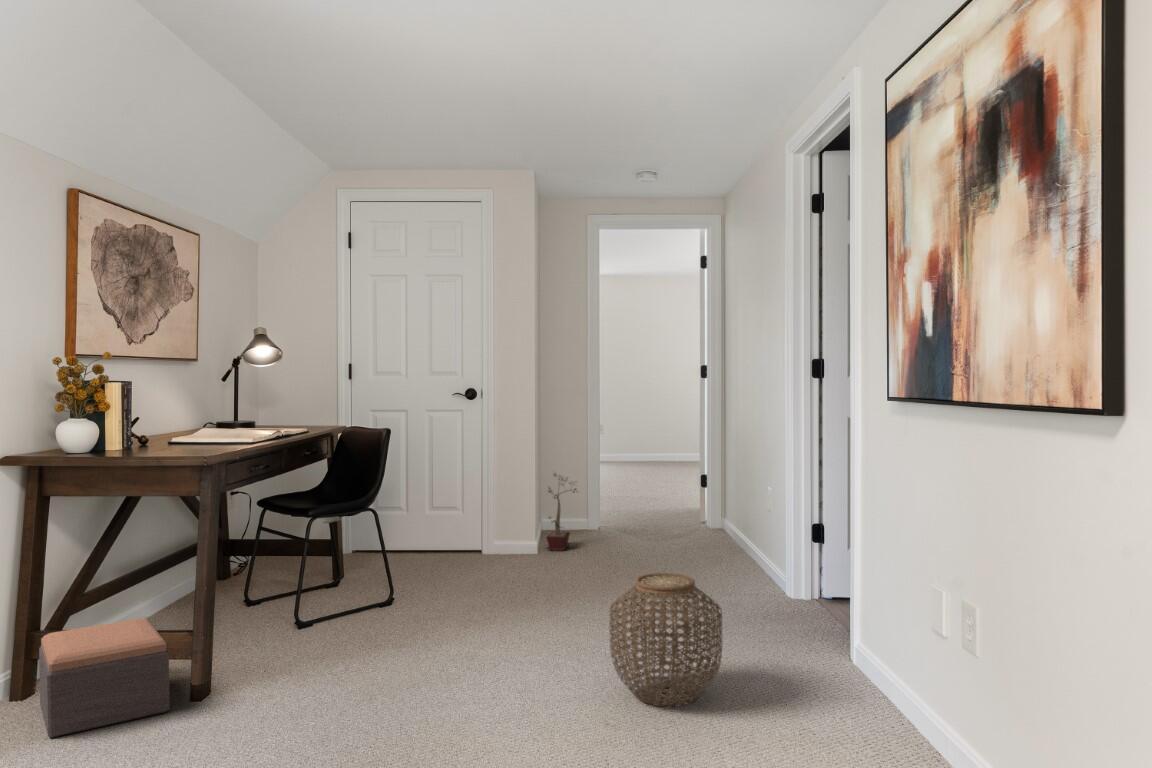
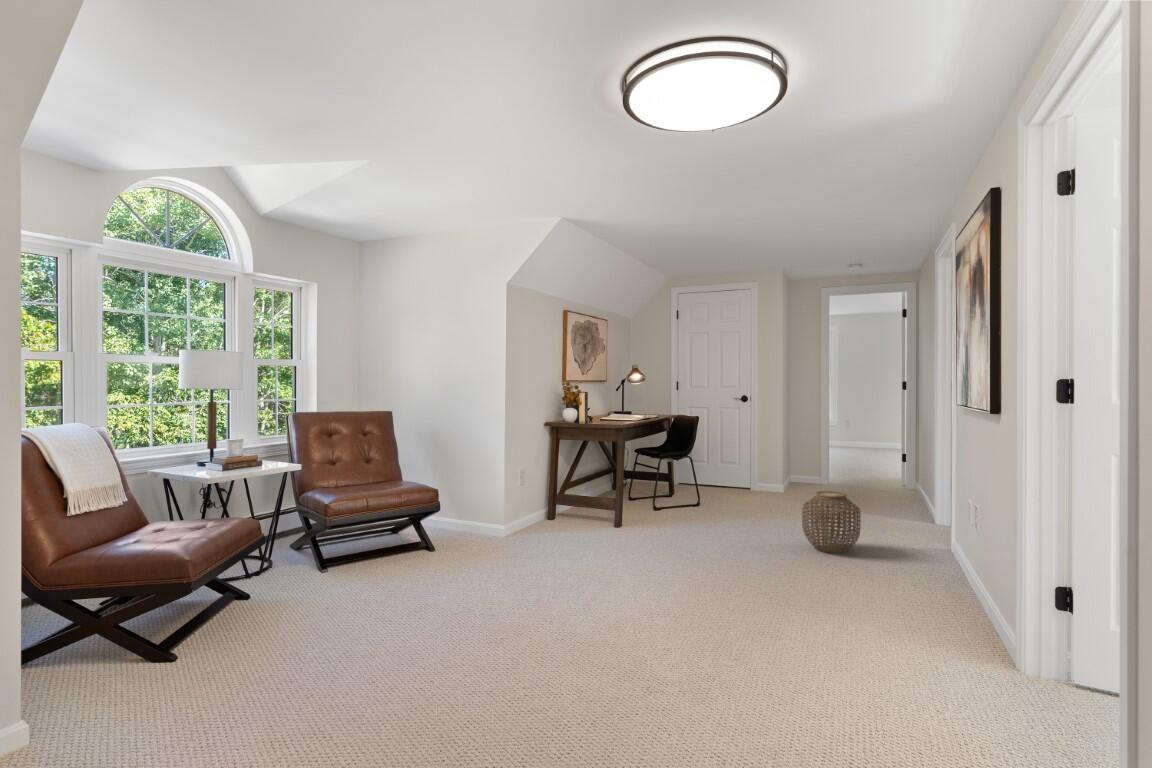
potted plant: present [546,473,578,551] -> none [787,443,809,490]
footstool: present [39,618,170,738] -> none [559,493,608,532]

